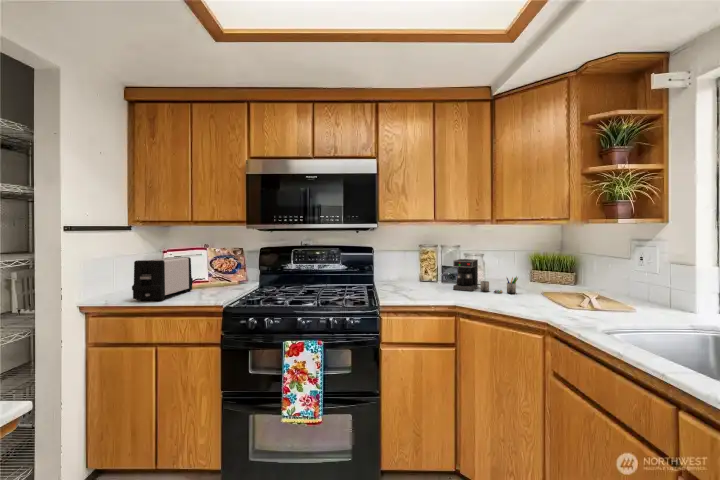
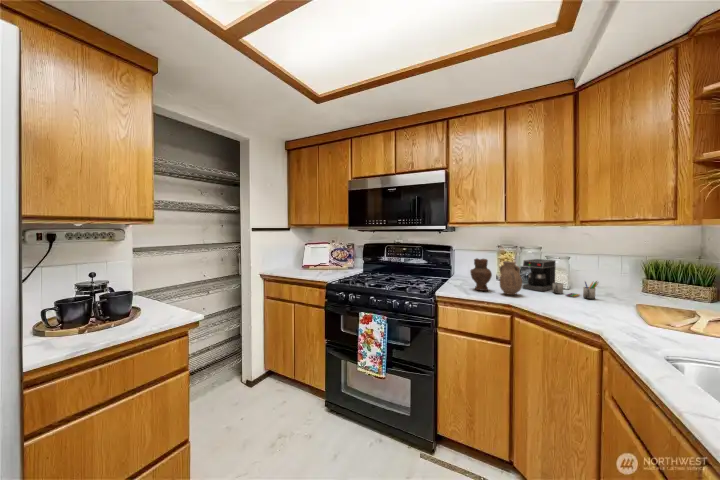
toaster: present [132,257,193,300] -> none [283,248,322,275]
vase: none [409,260,461,297] -> present [470,259,522,295]

